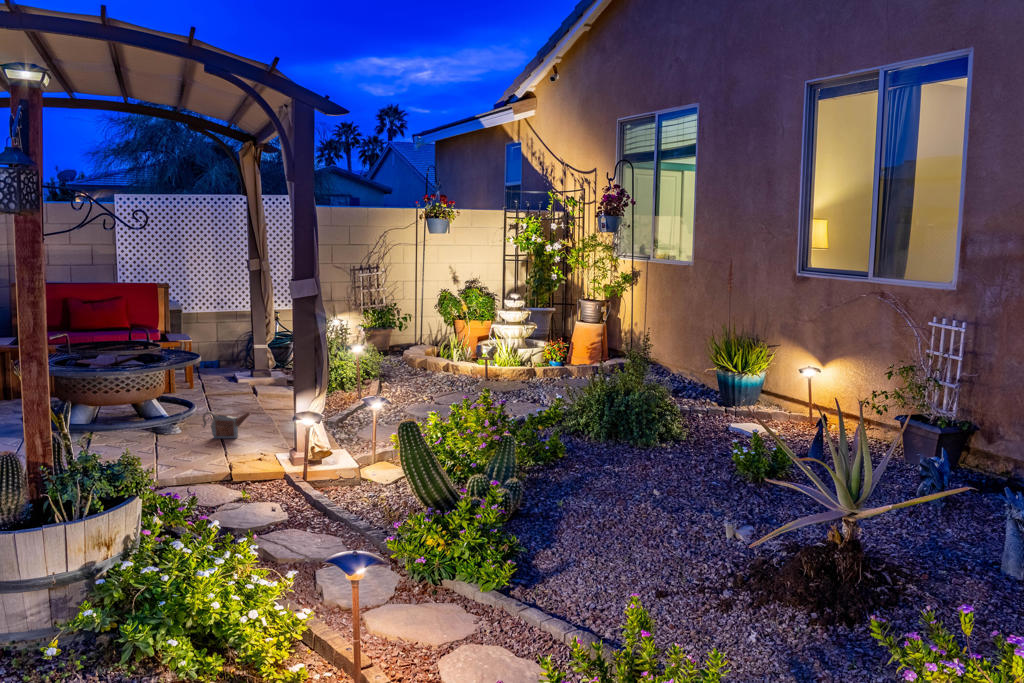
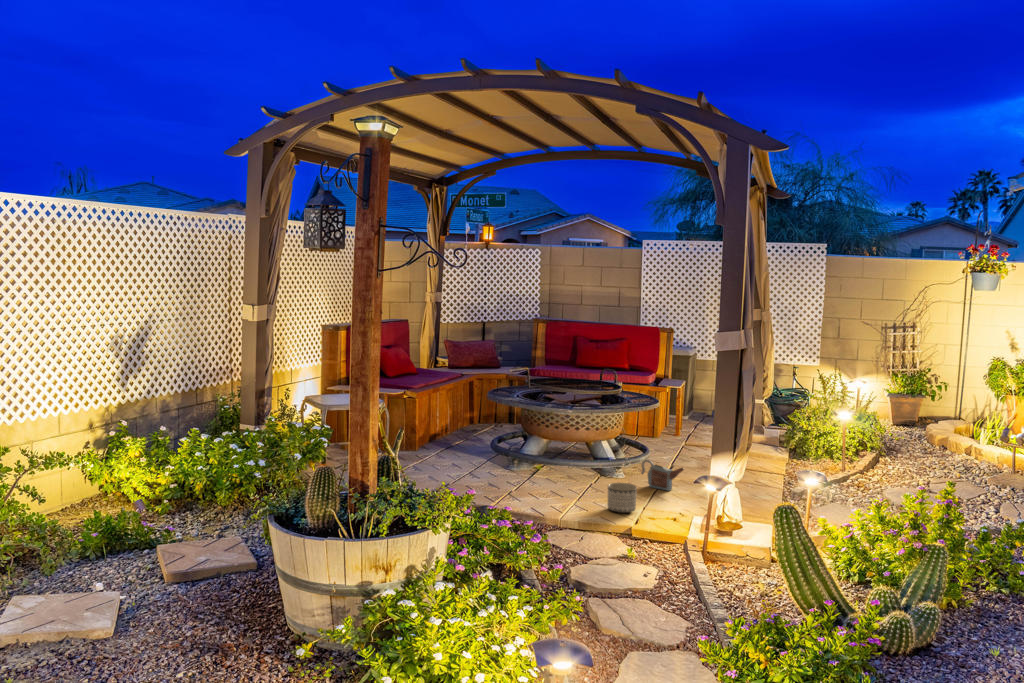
planter: none [191,435,223,465] -> present [608,482,637,513]

